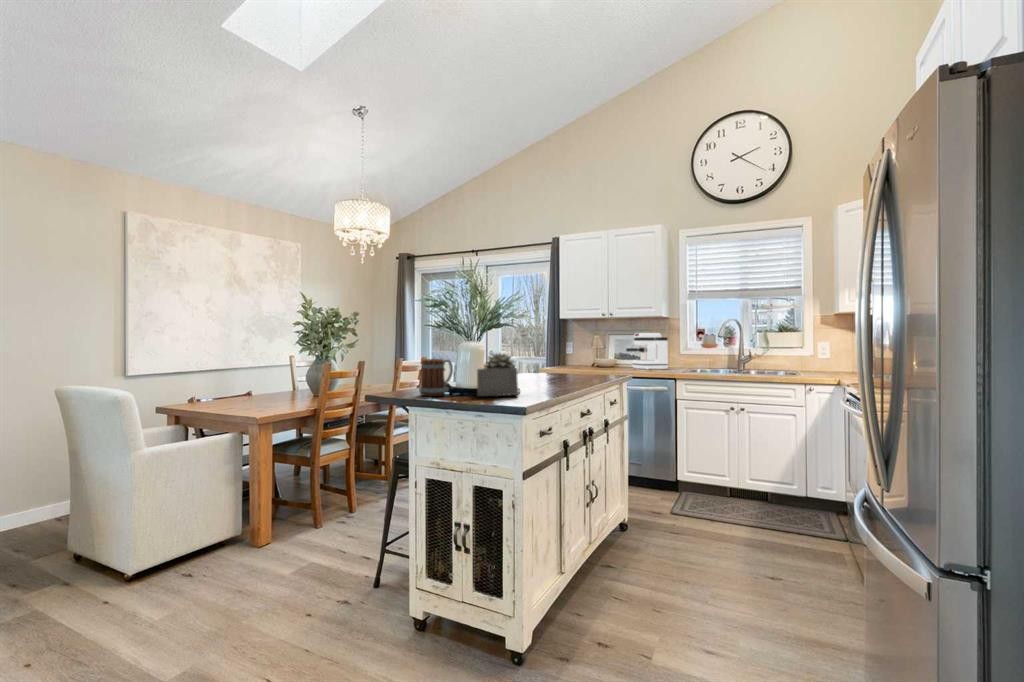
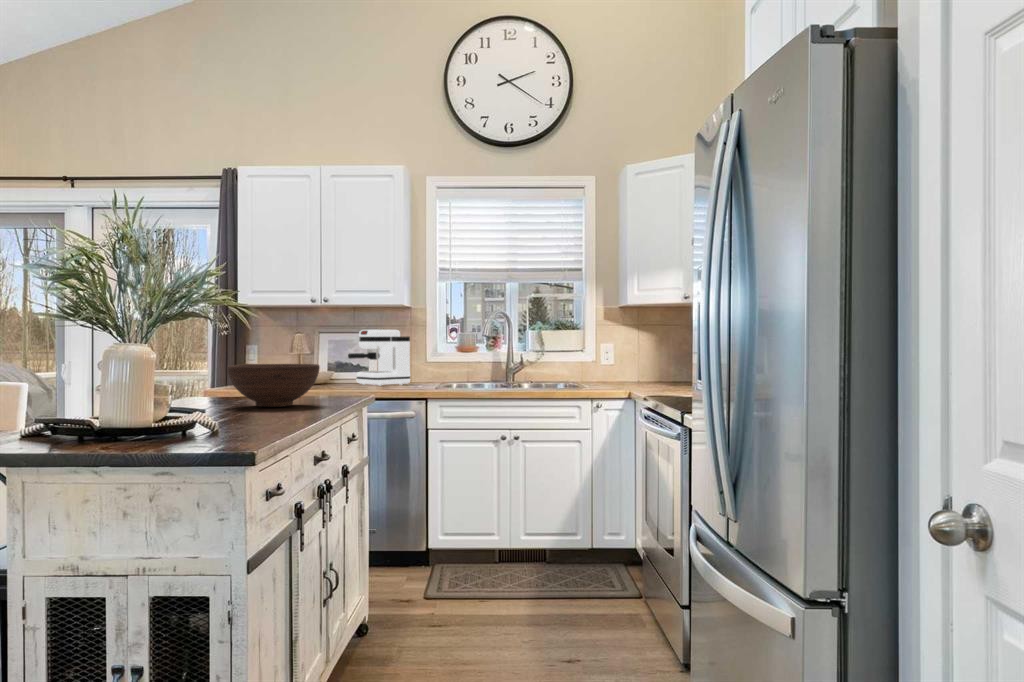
fruit bowl: none [540,352,596,379] -> present [227,364,320,407]
succulent plant: present [477,353,518,396] -> none [155,370,232,444]
mug: present [419,359,453,396] -> none [48,384,108,450]

